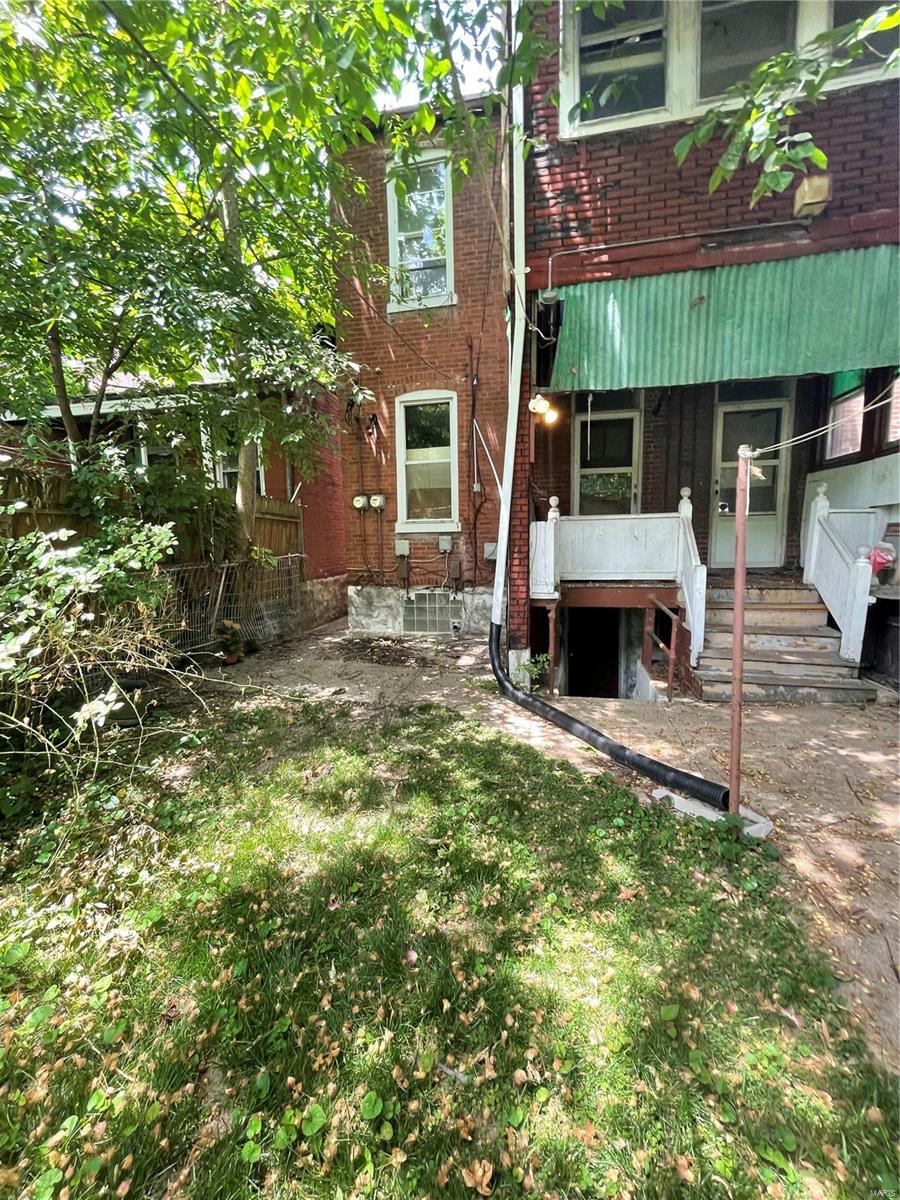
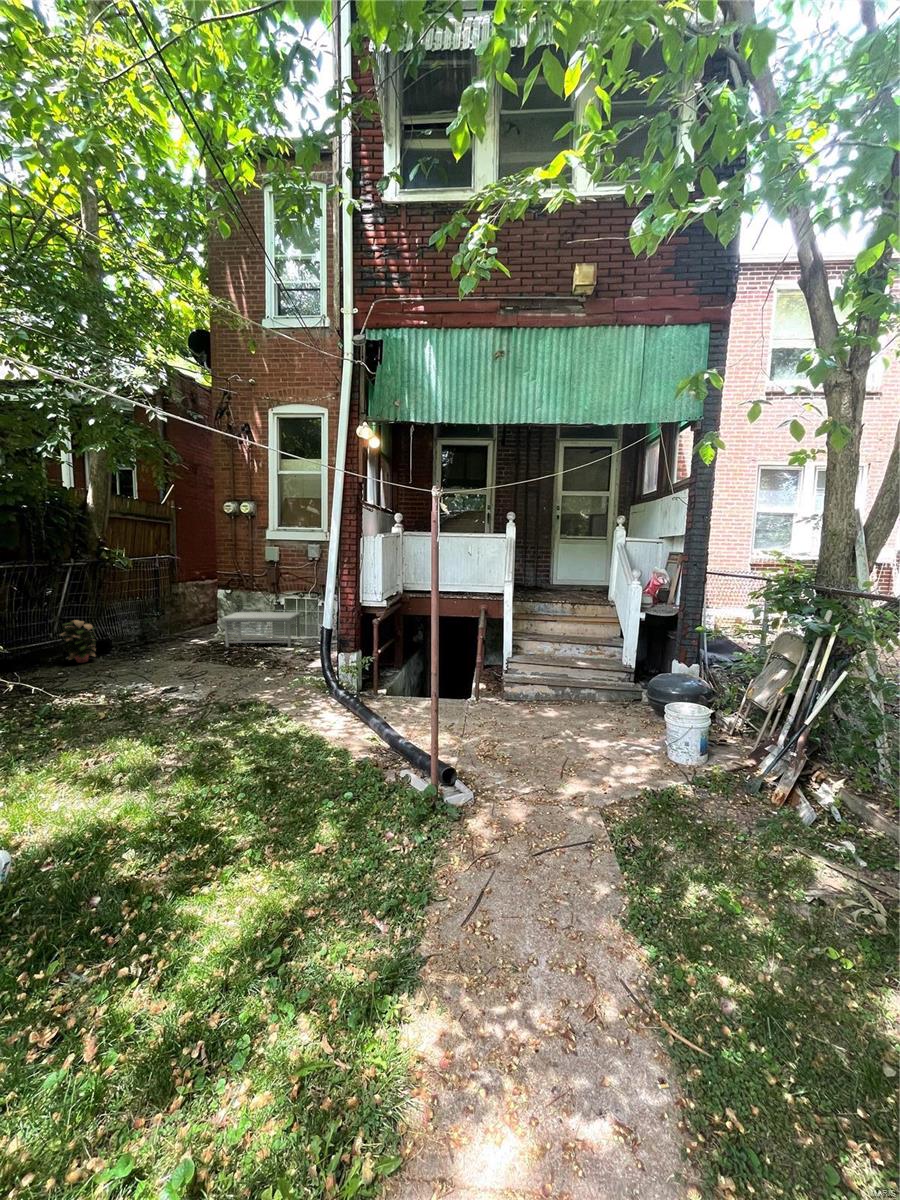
storage bench: none [358,607,433,644] -> present [221,612,301,647]

